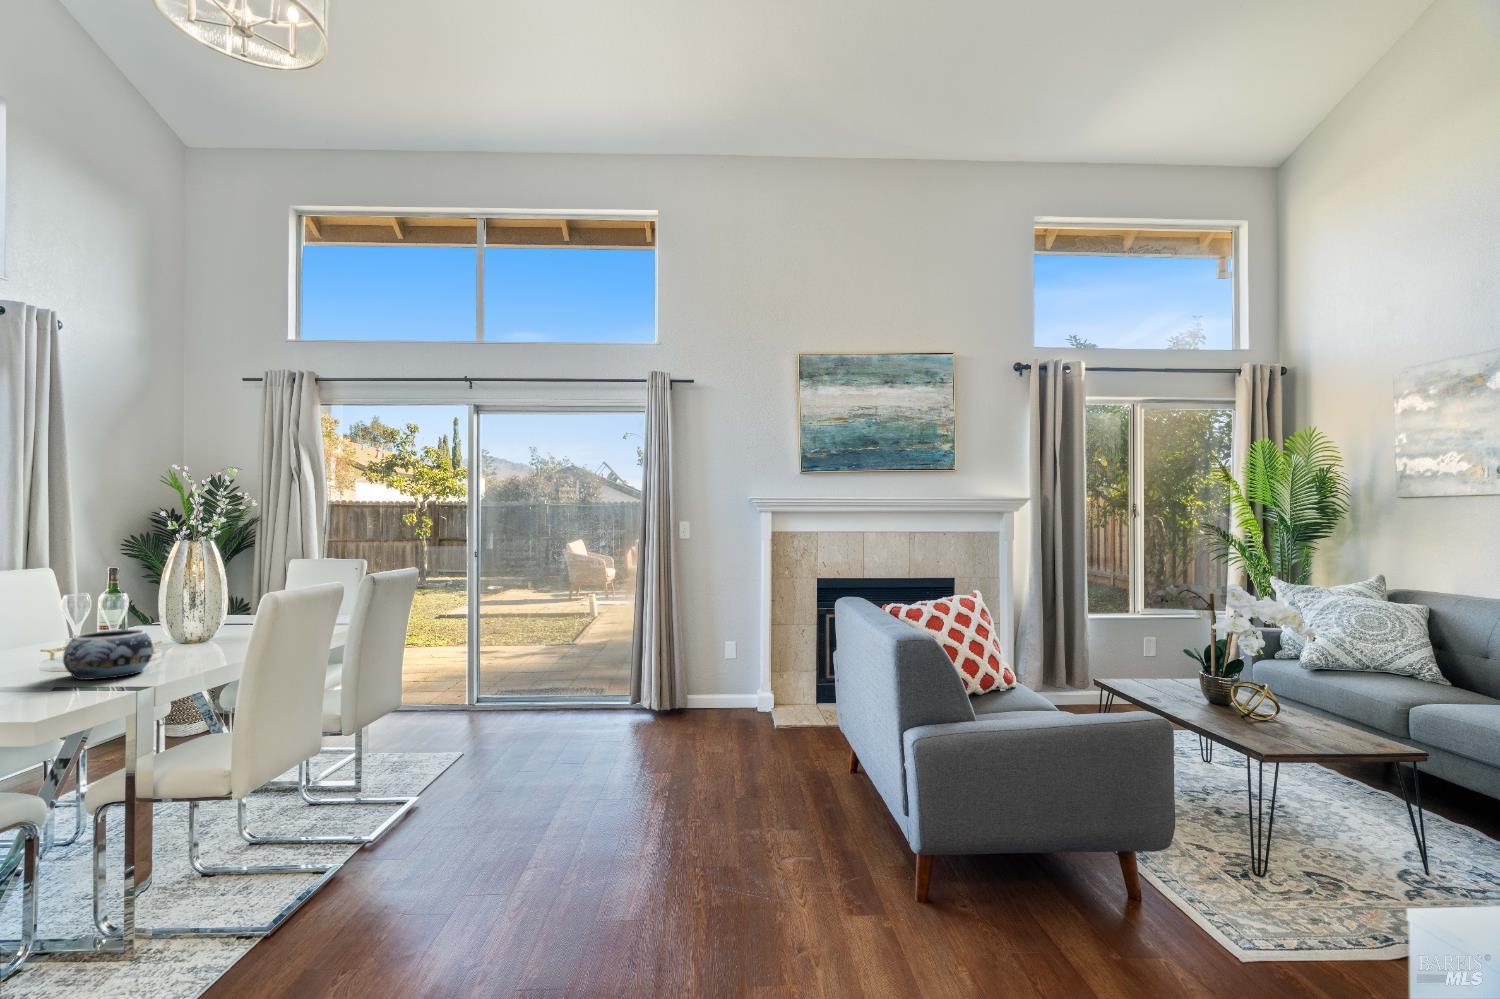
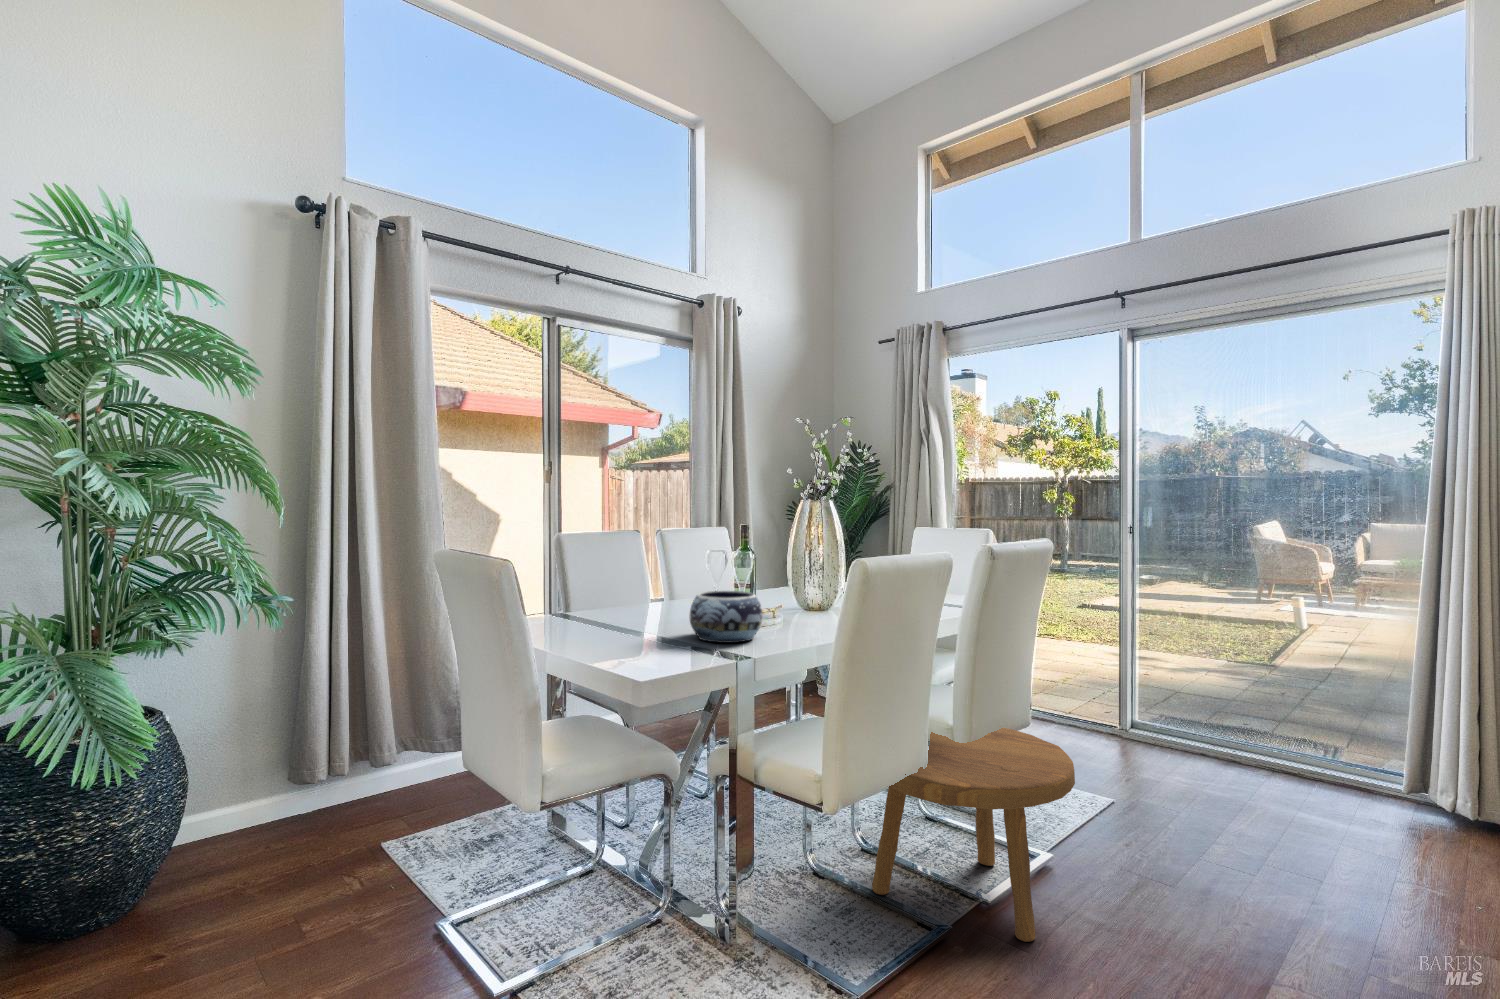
footstool: none [253,712,434,870] -> present [872,728,1075,942]

